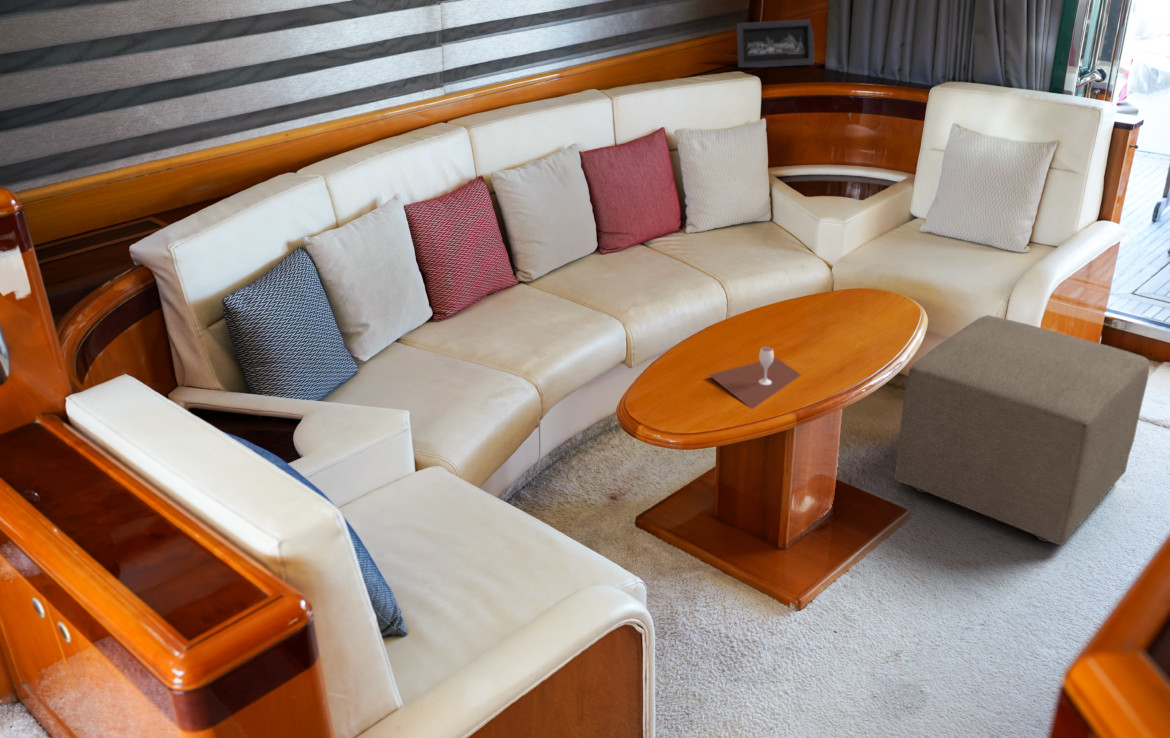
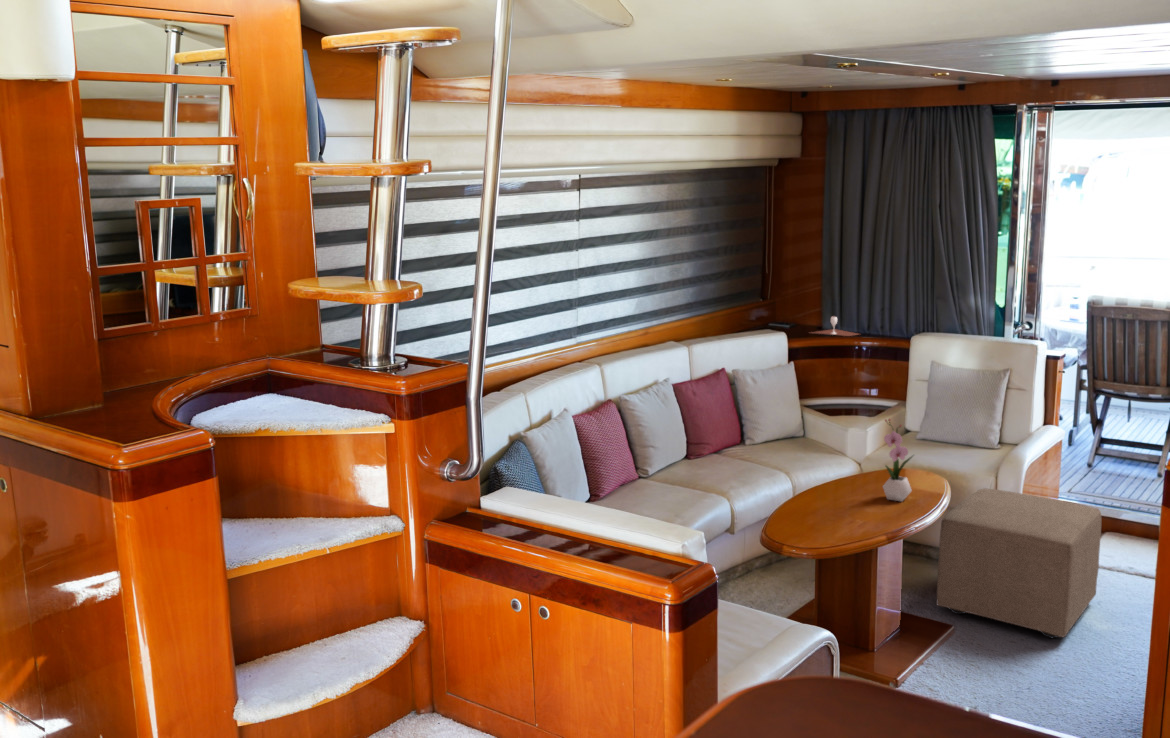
picture frame: present [736,19,814,67] -> none [755,293,814,329]
flower arrangement: none [828,223,877,343] -> present [883,419,912,501]
wine glass: present [709,347,801,409] -> present [812,317,858,336]

